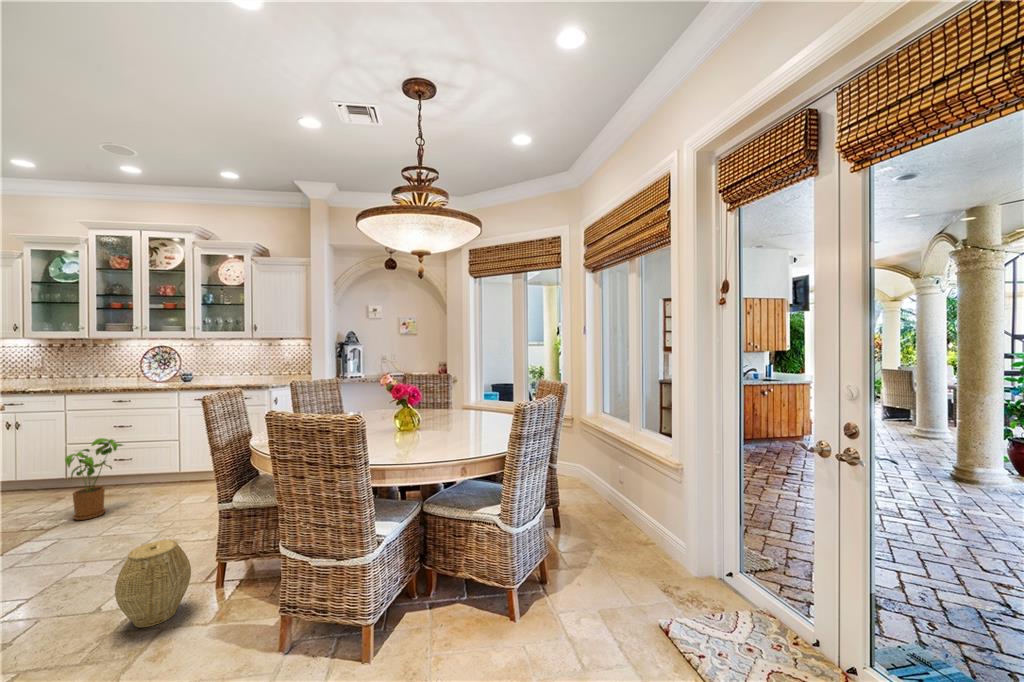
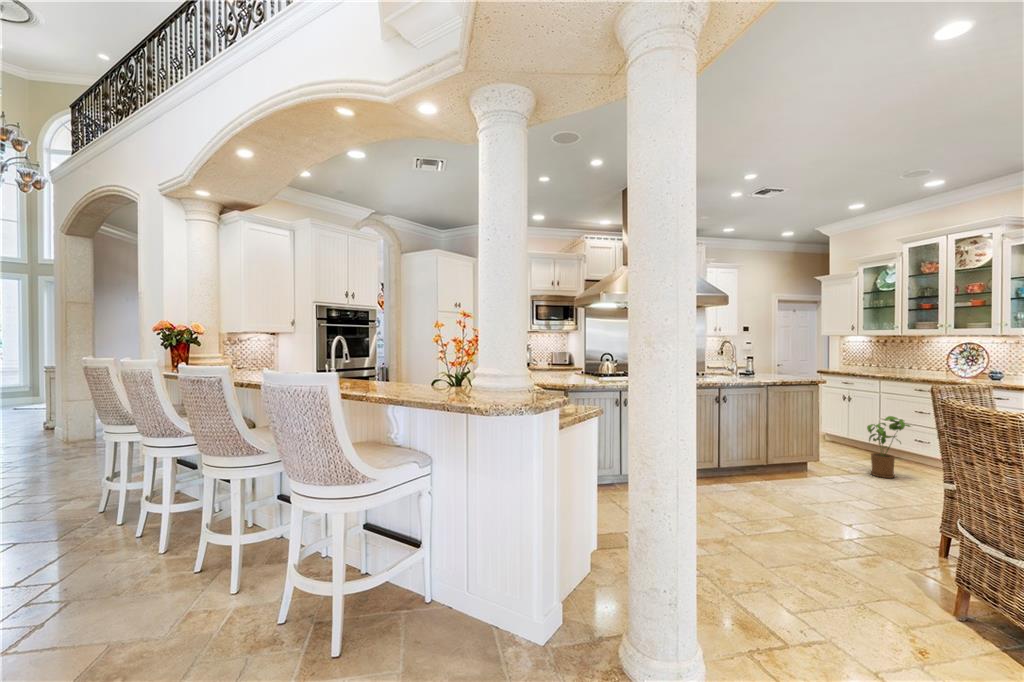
woven basket: present [115,540,191,627] -> none [854,489,911,552]

